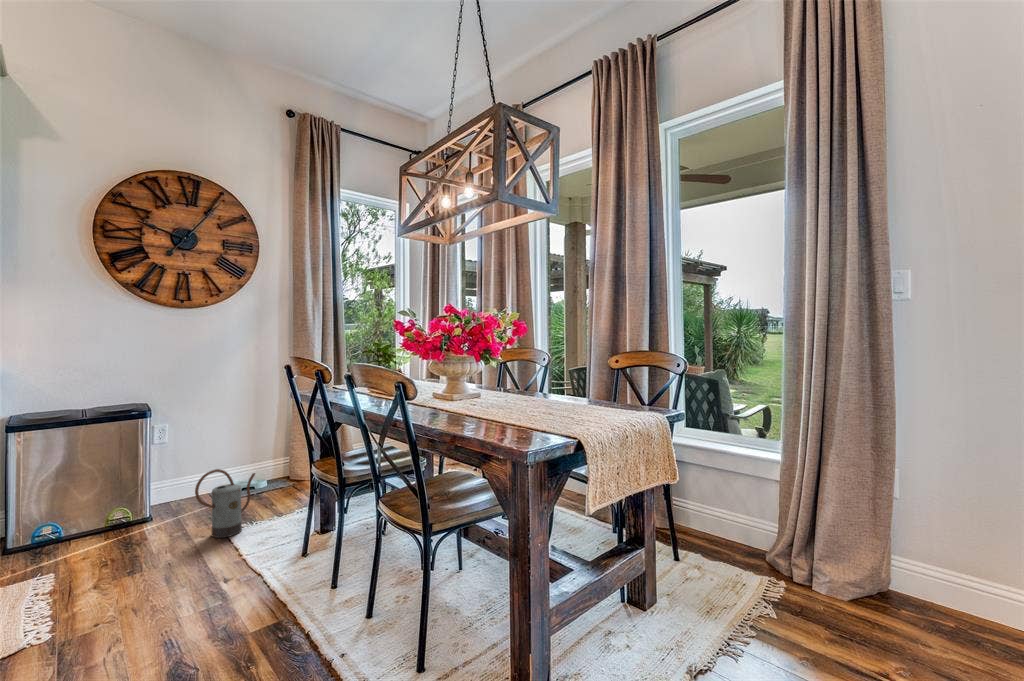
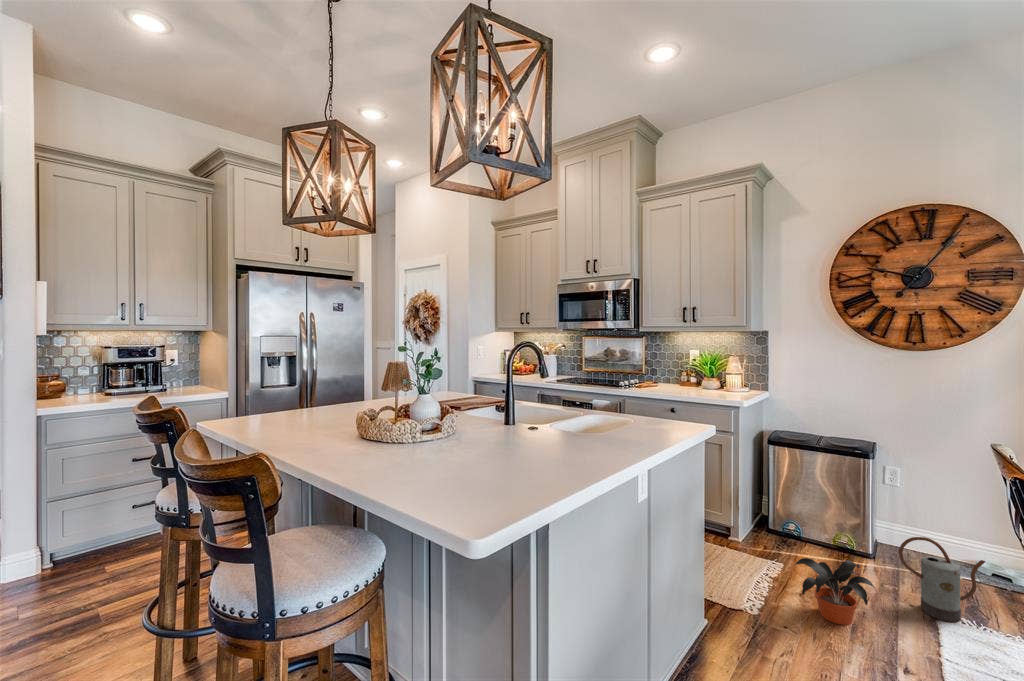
potted plant: none [91,517,185,591] -> present [795,558,875,625]

